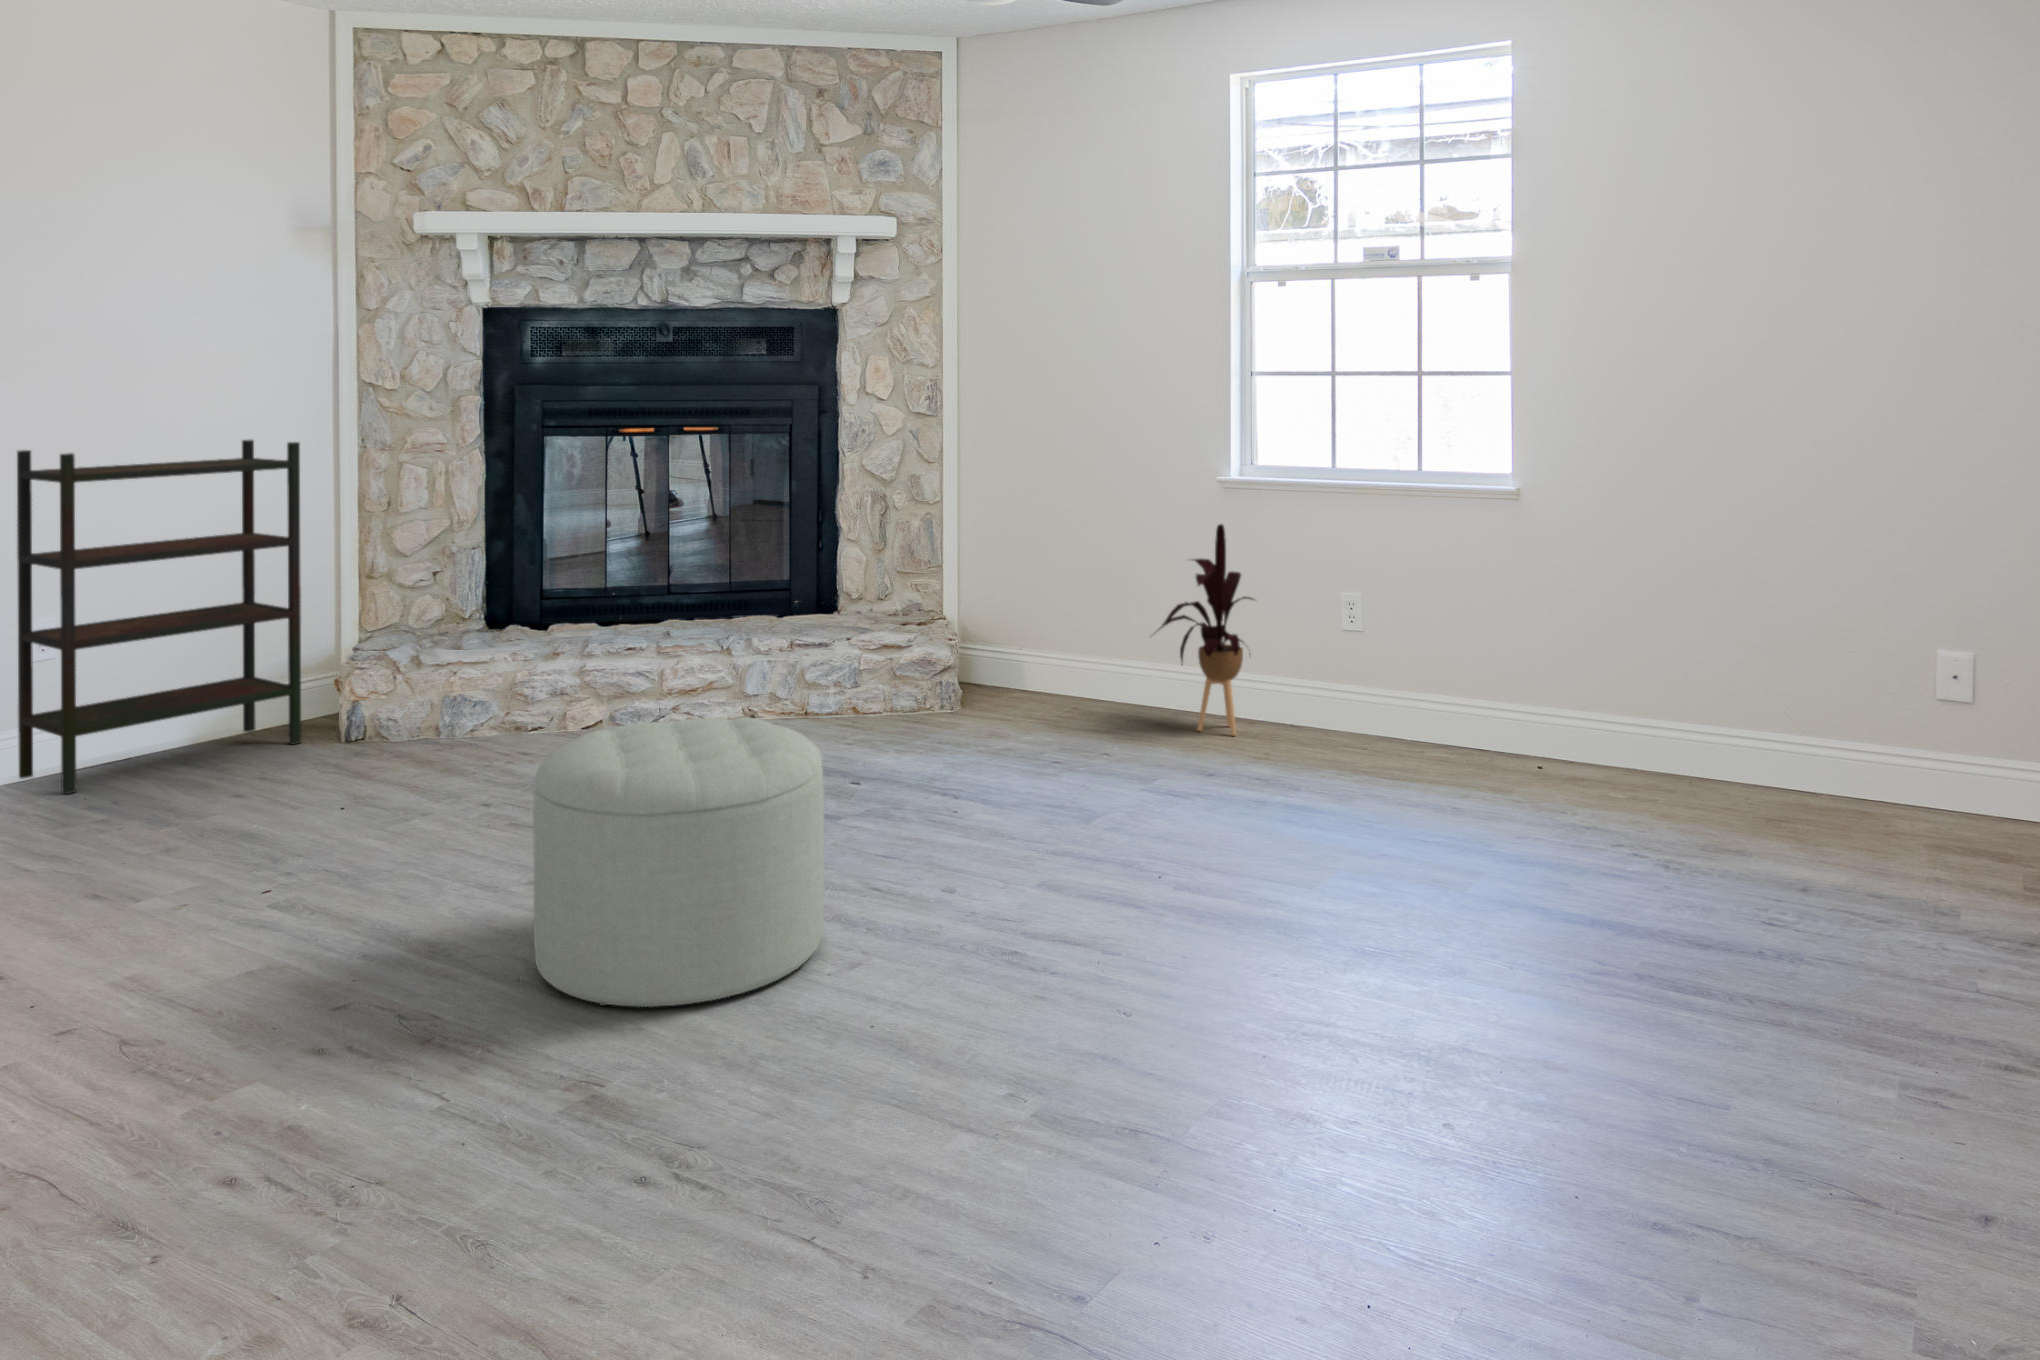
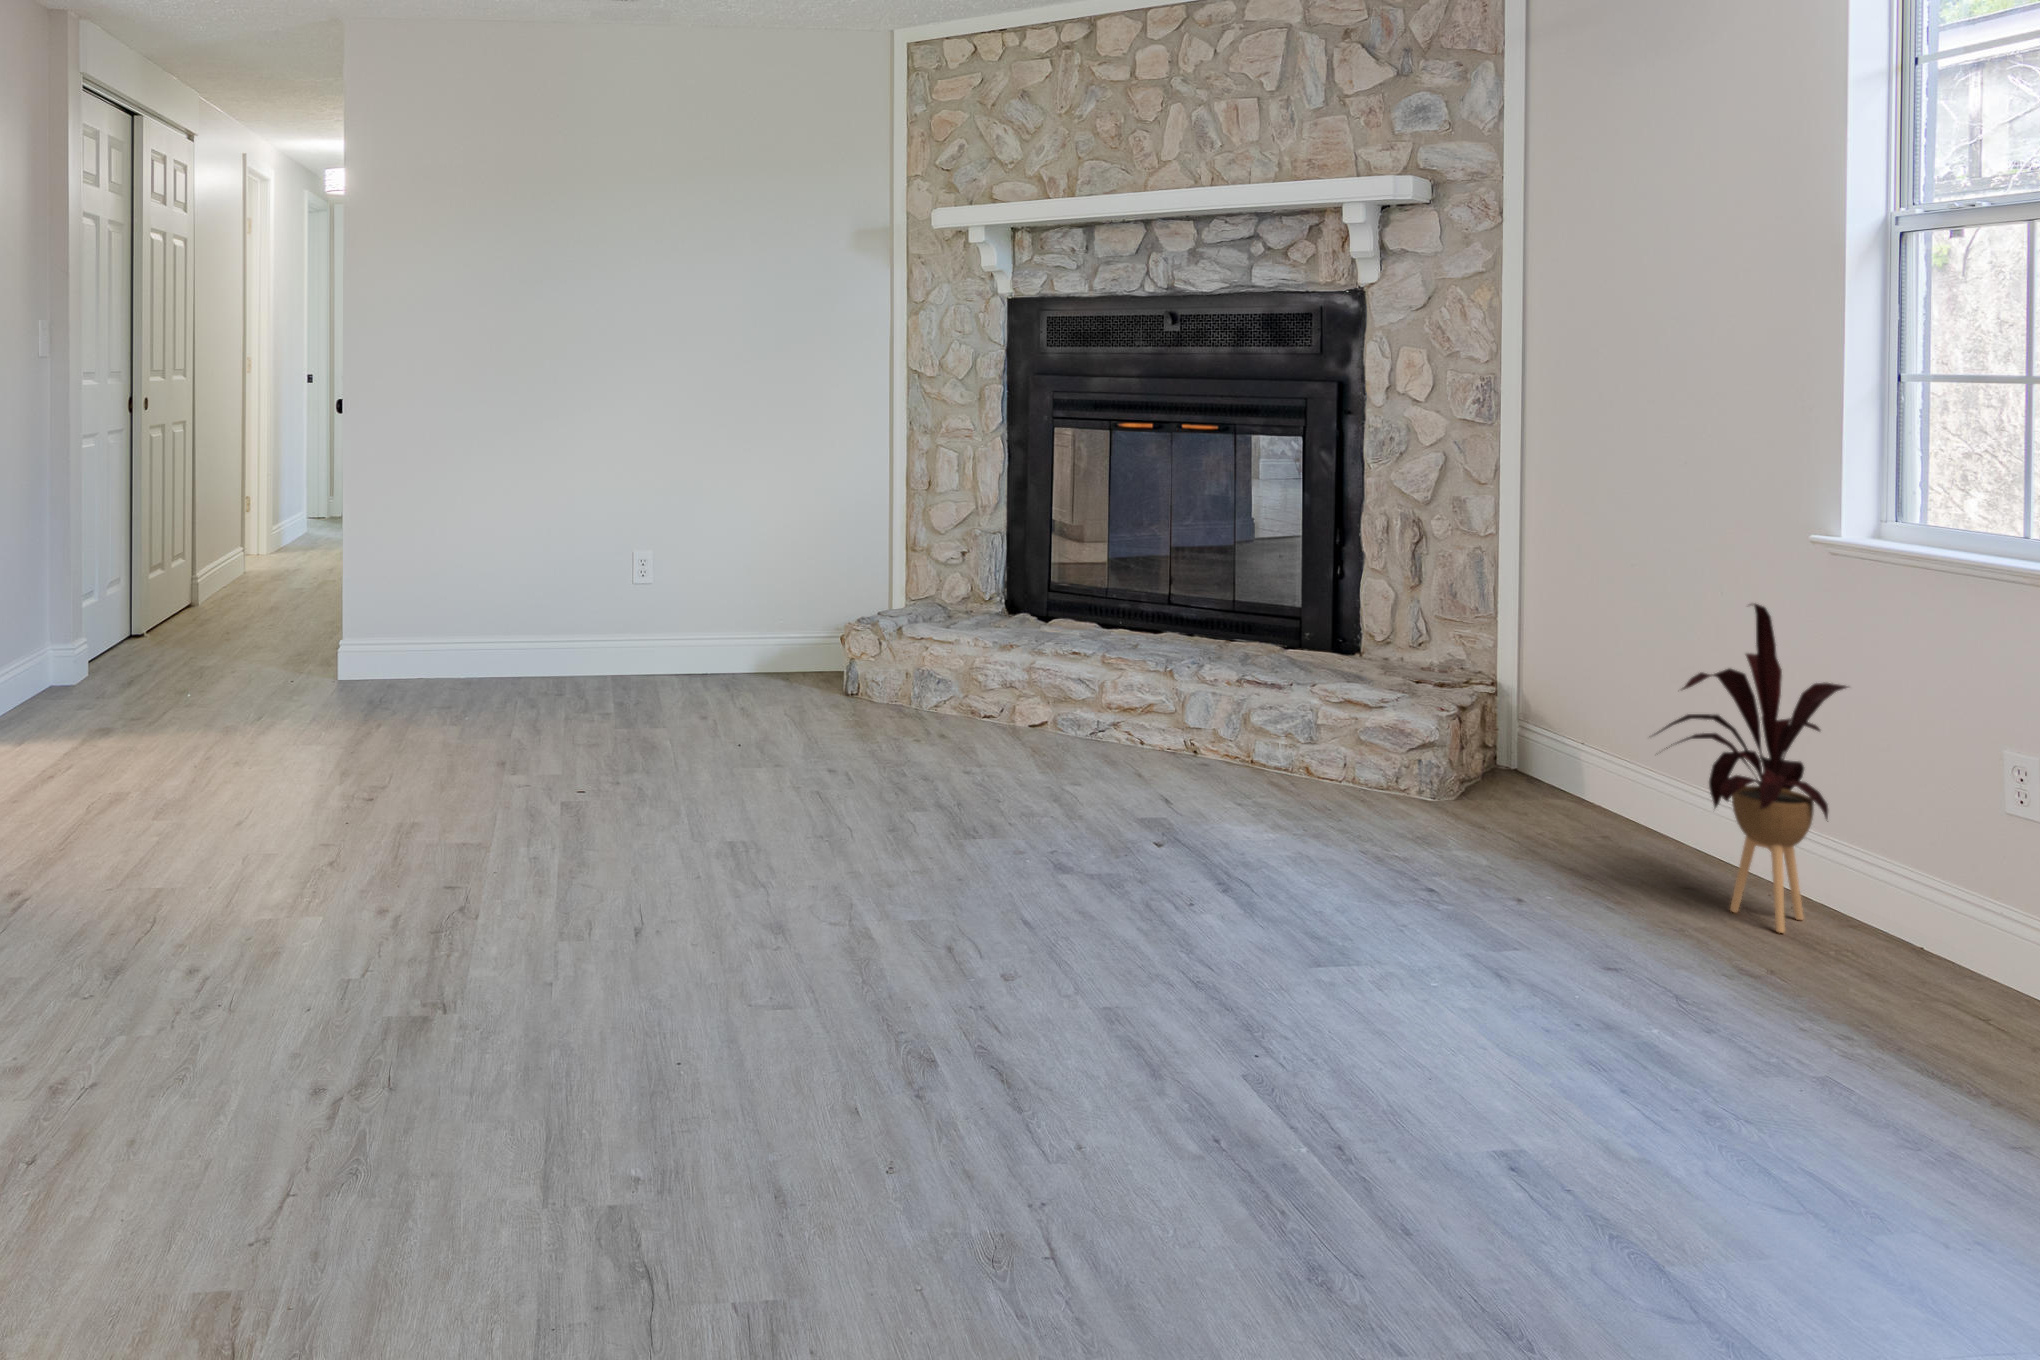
bookshelf: present [17,440,301,794] -> none [630,415,823,690]
ottoman: present [533,717,824,1007] -> none [594,702,877,992]

